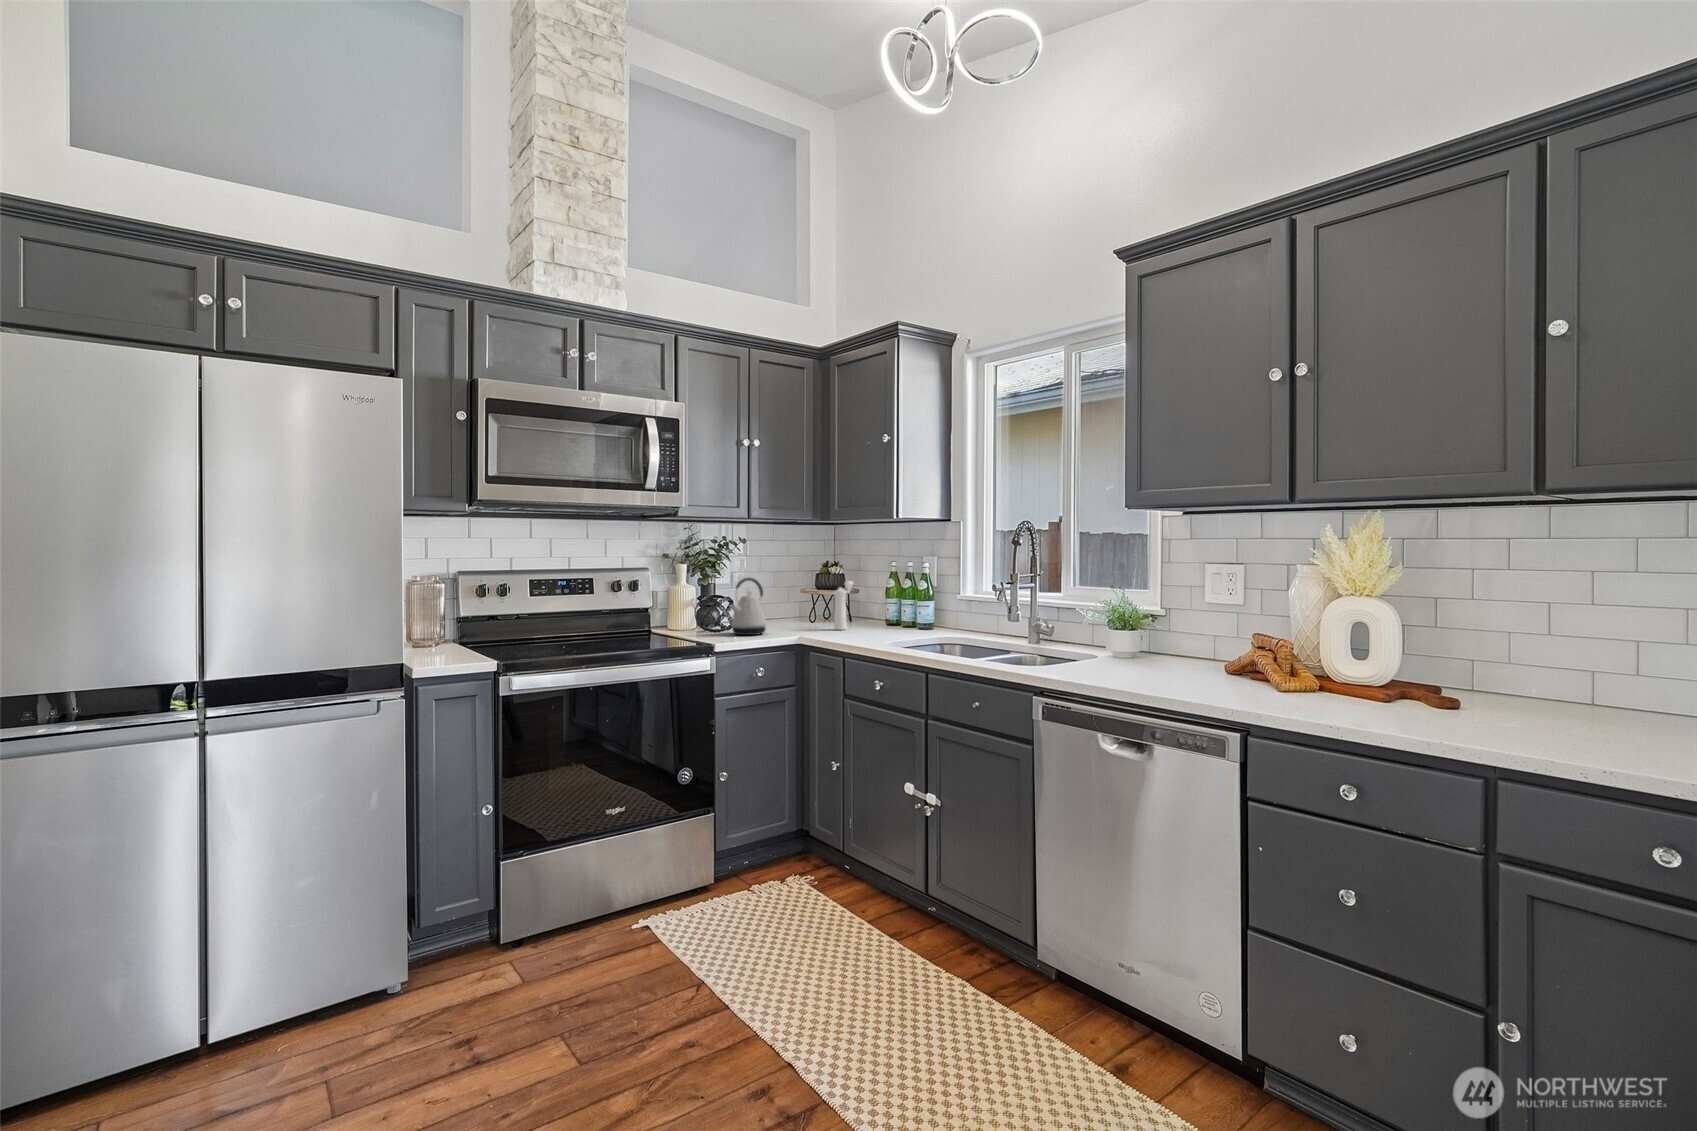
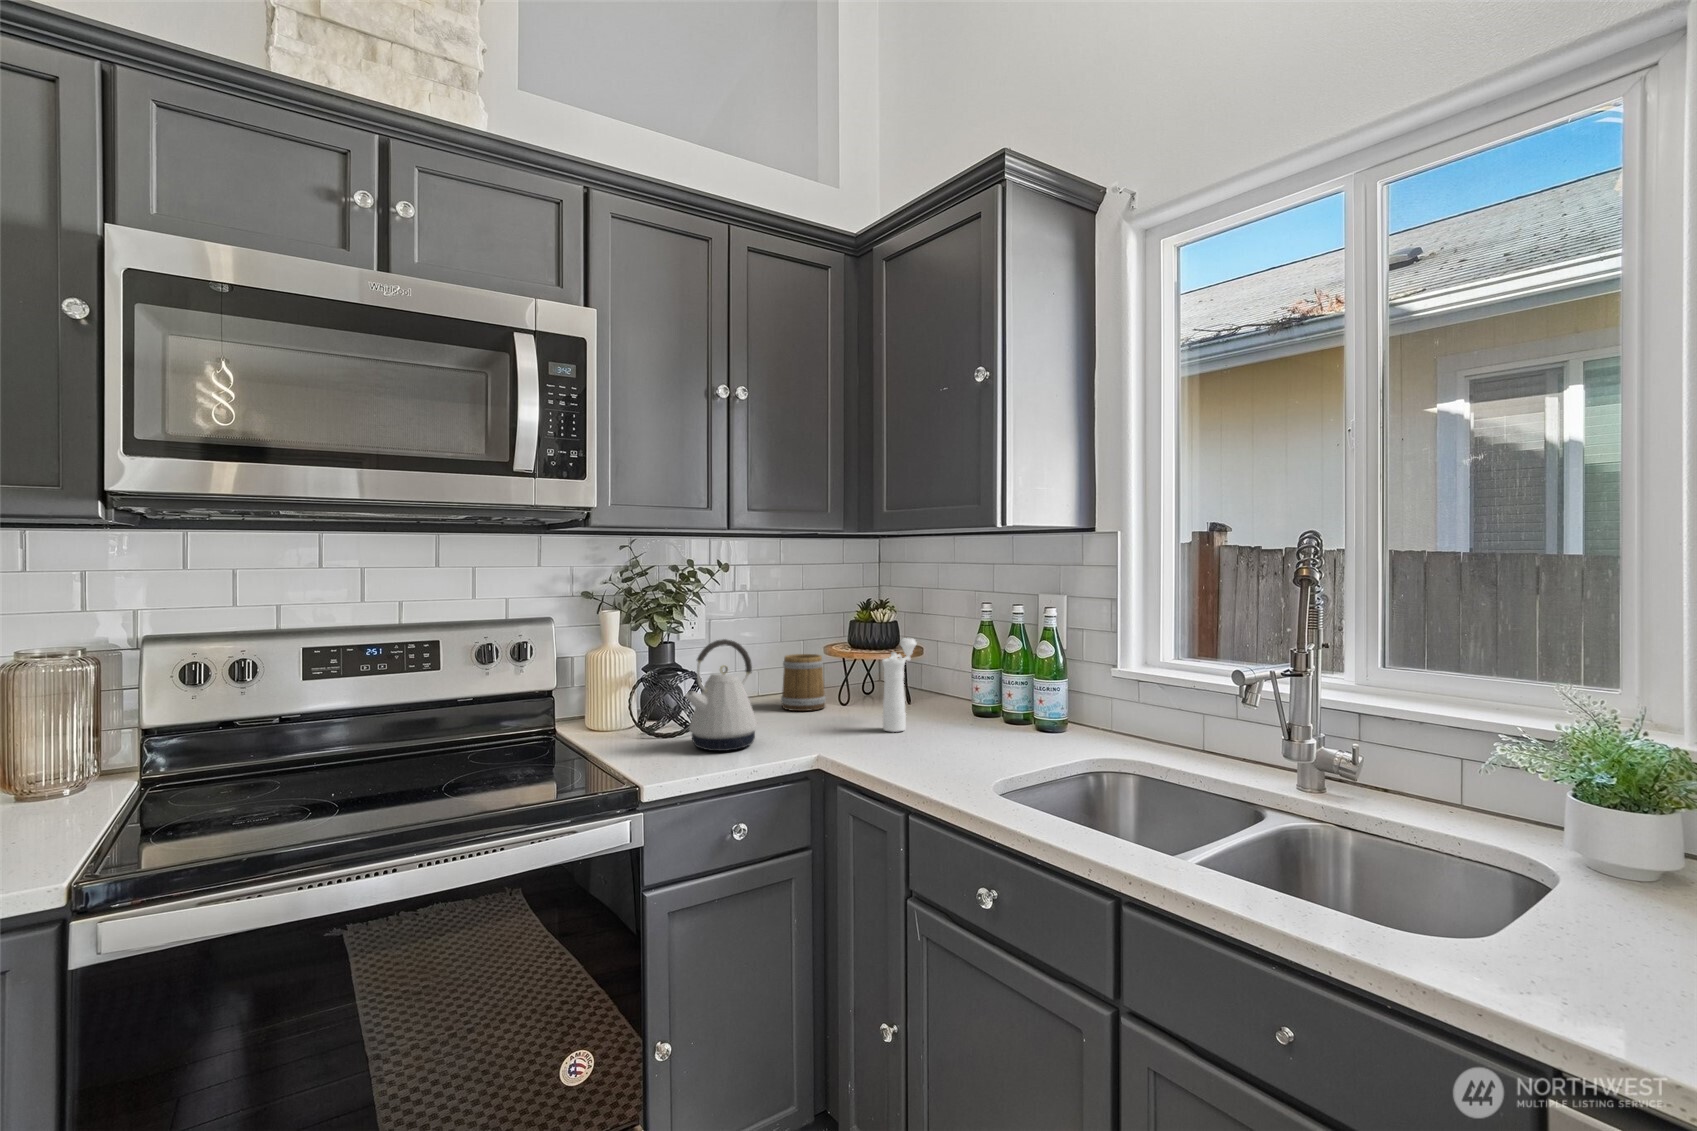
mug: none [776,593,802,624] -> present [781,654,826,711]

